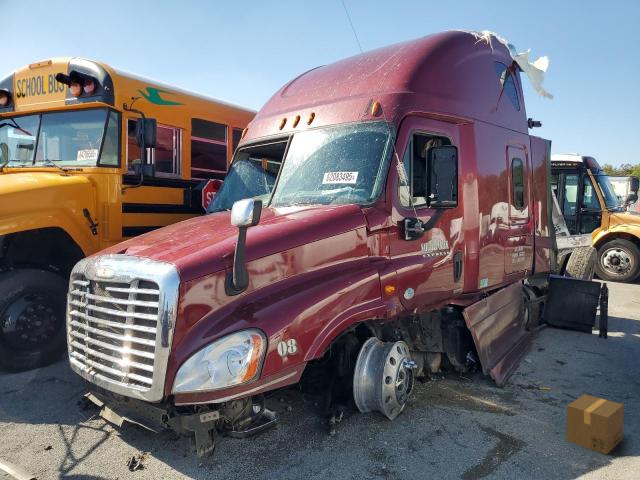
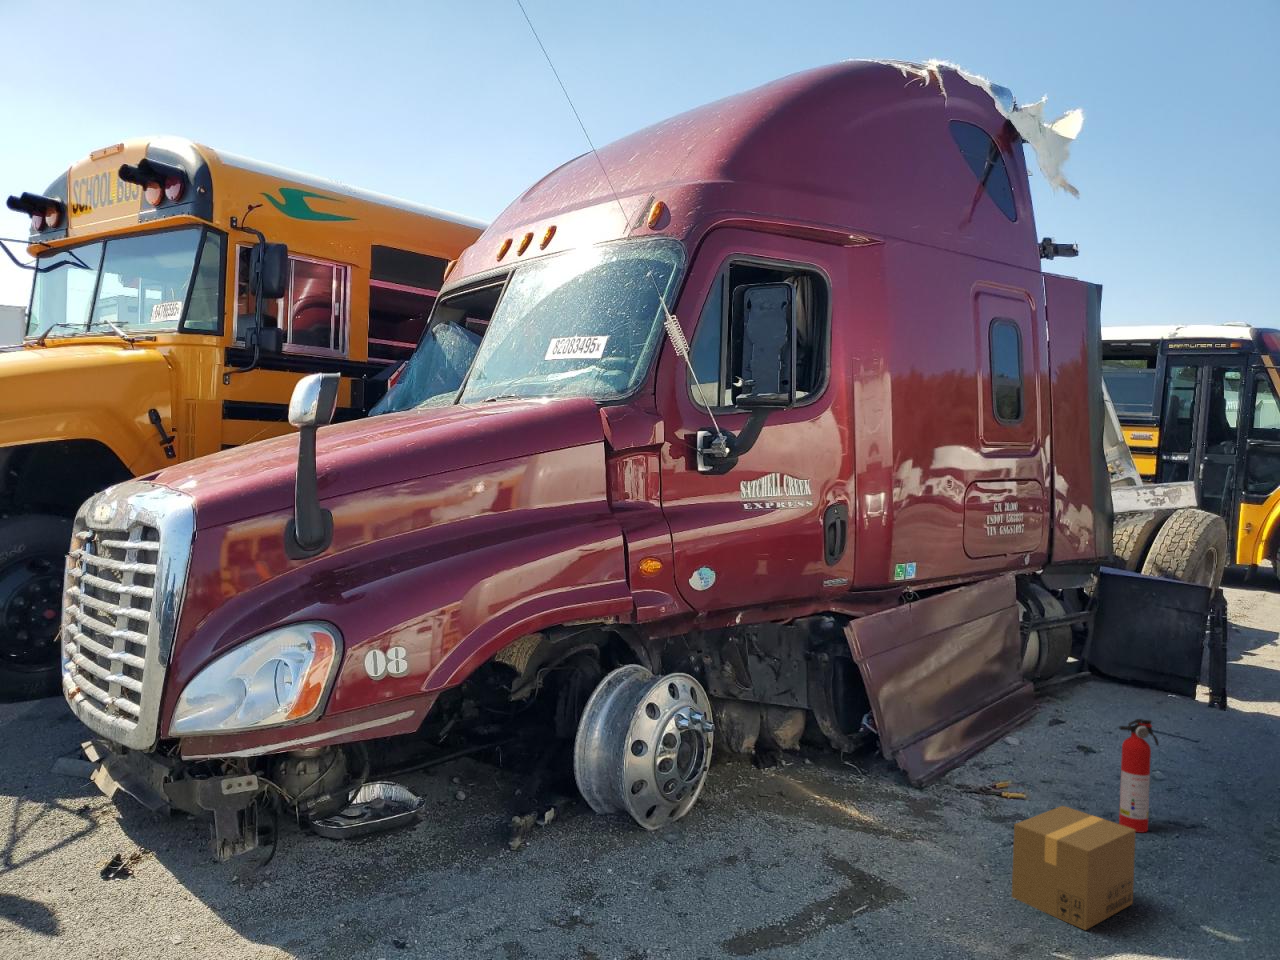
fire extinguisher: none [600,348,619,402] -> present [1119,719,1159,832]

